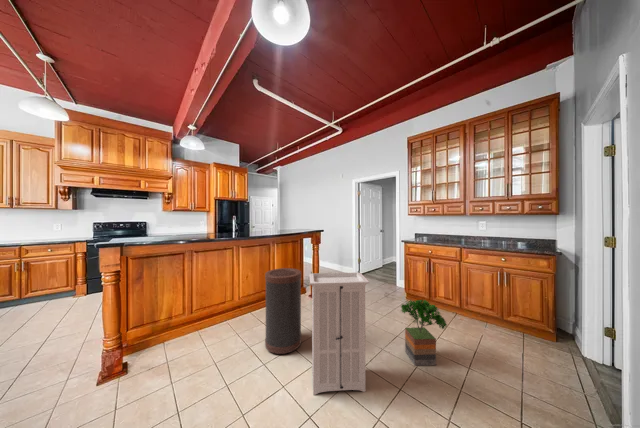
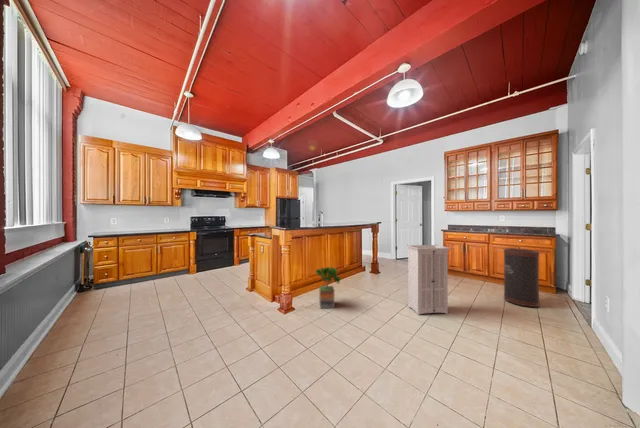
trash can: present [265,268,301,354] -> present [504,248,539,307]
potted tree: present [401,300,447,366] -> present [316,267,340,308]

